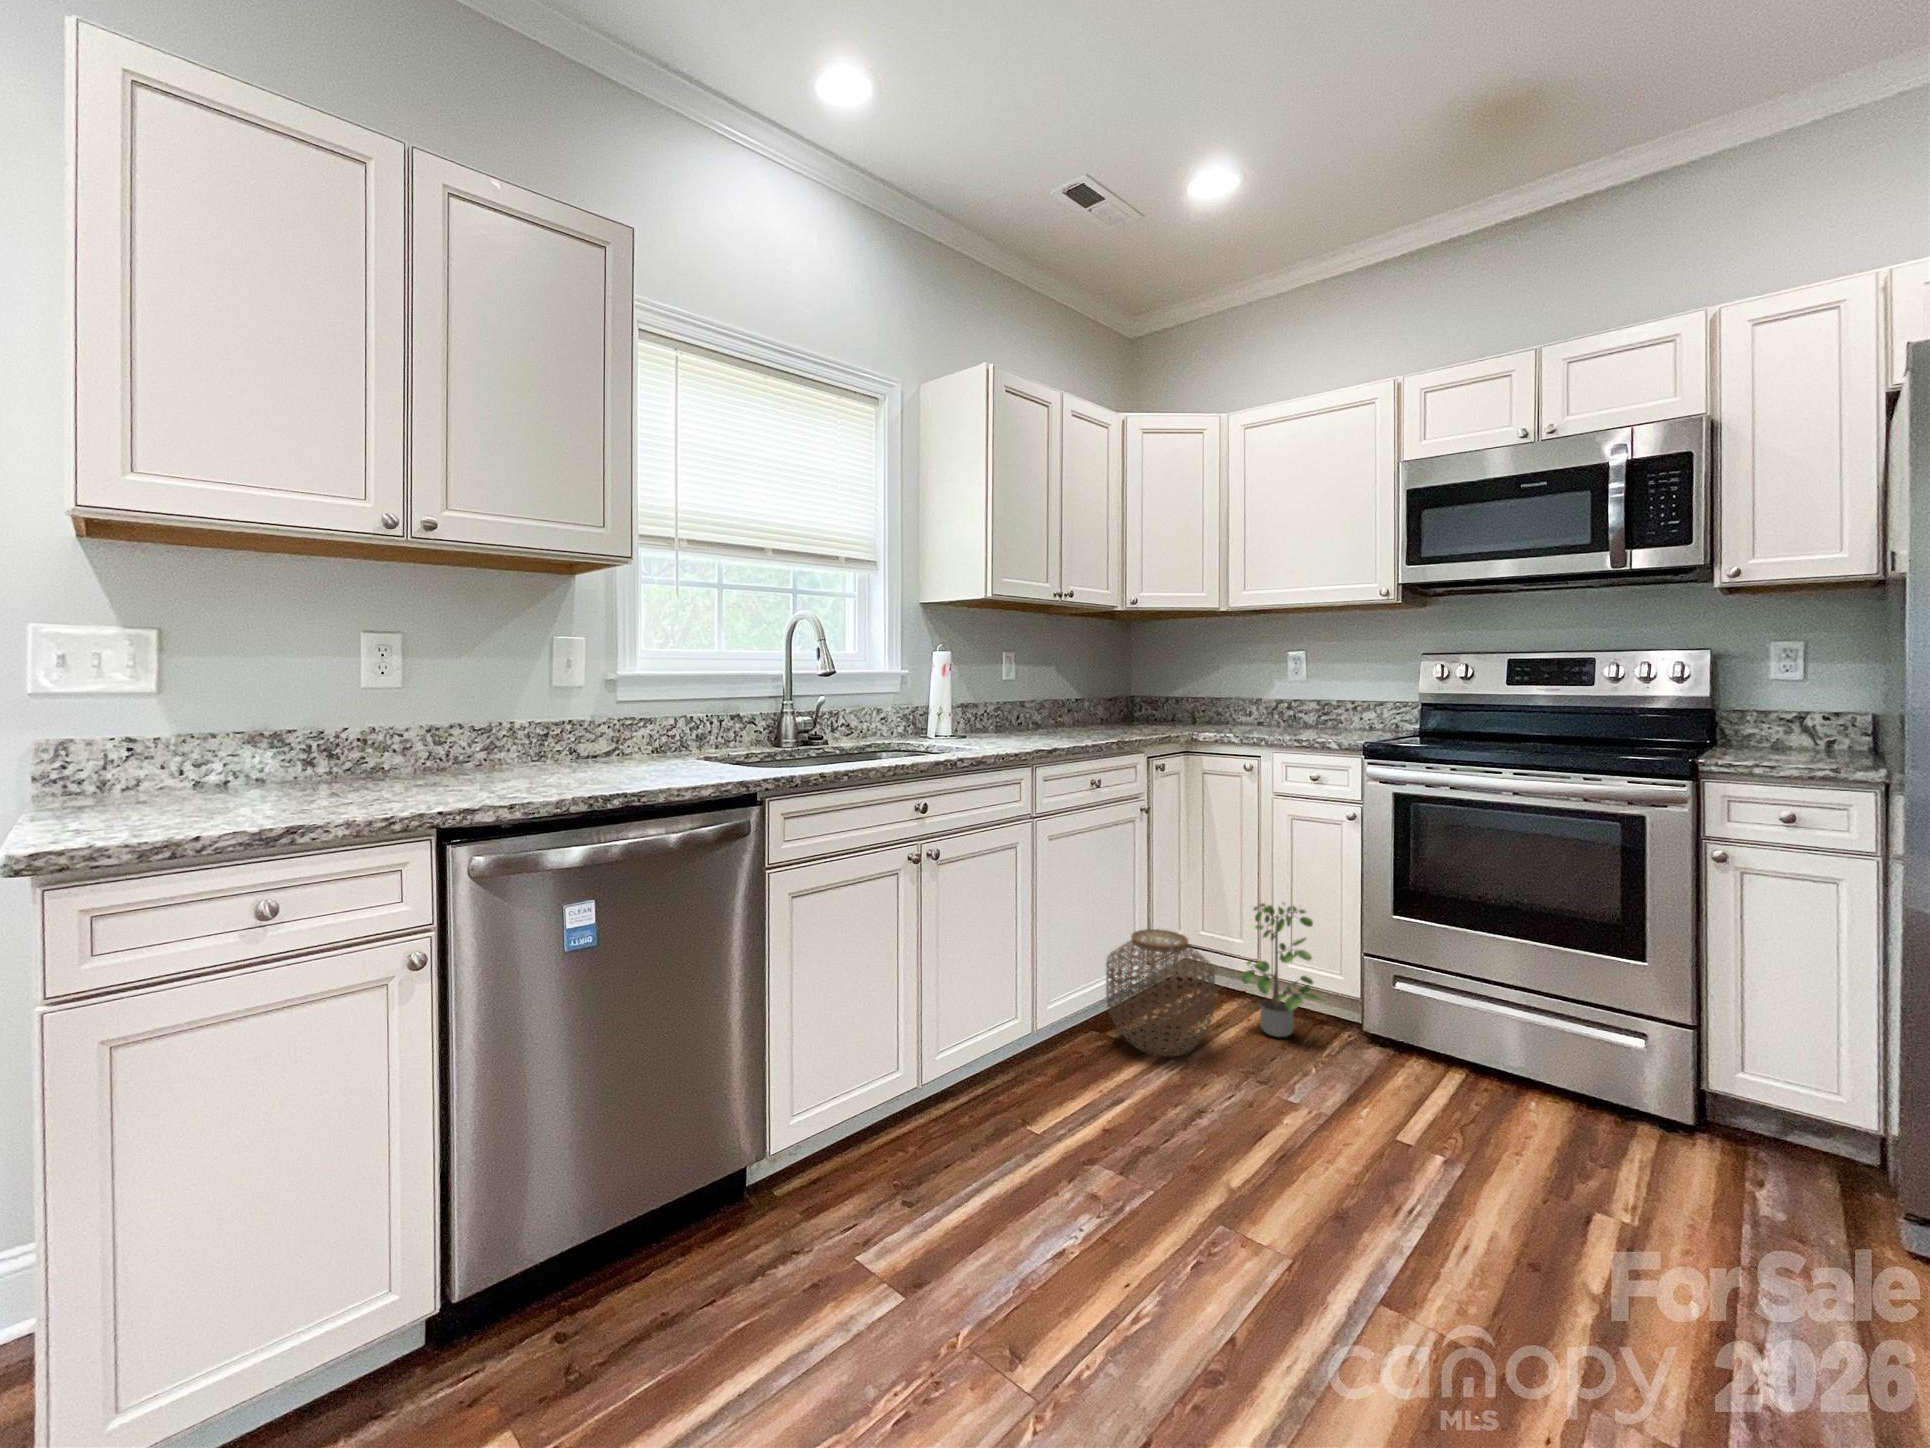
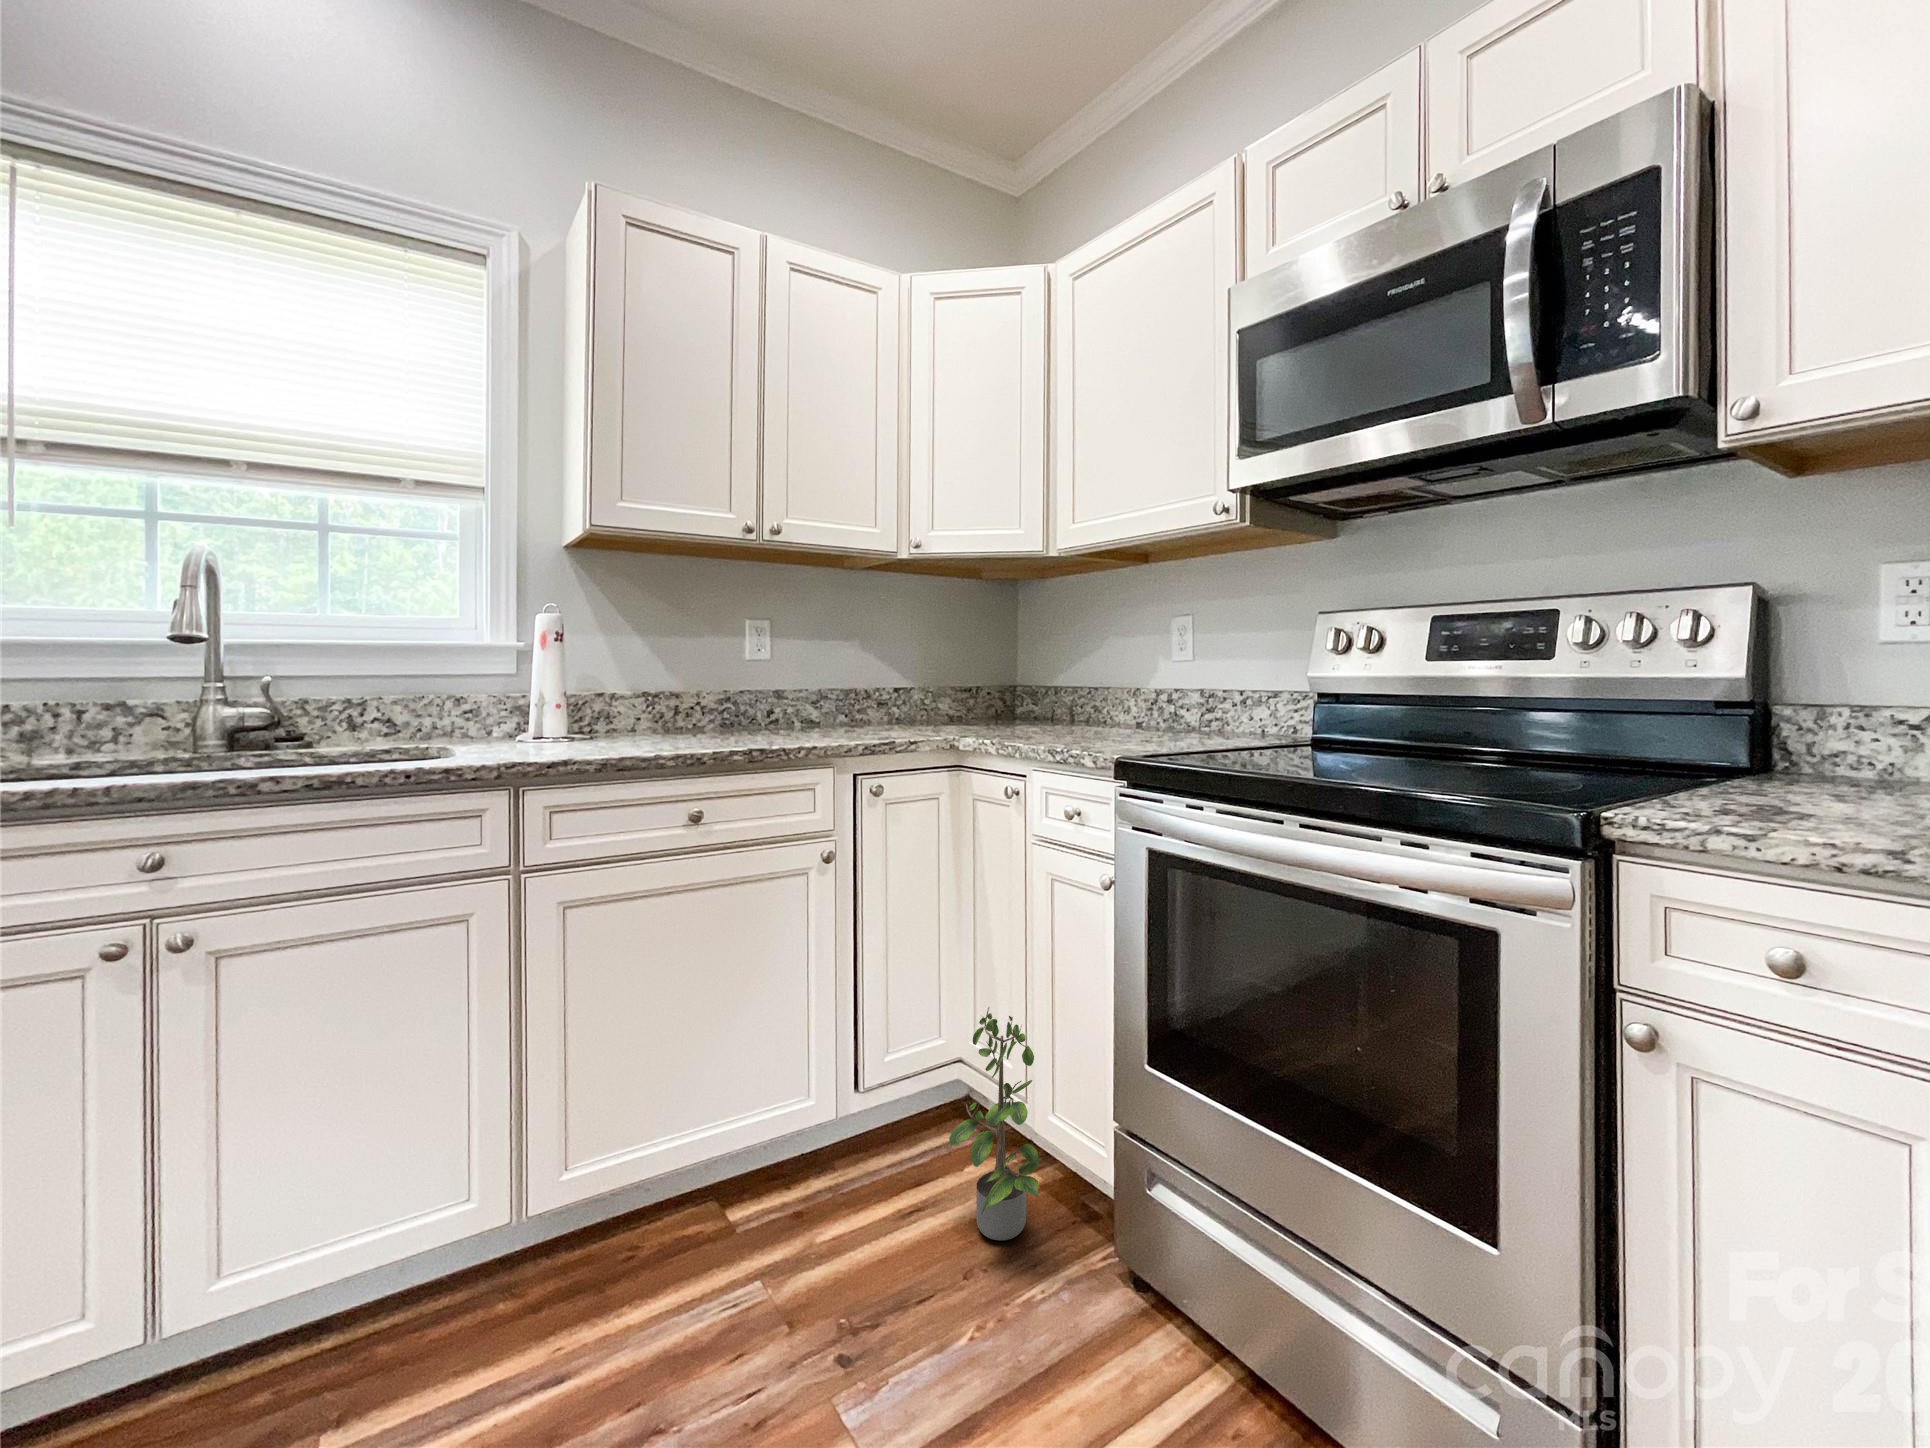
woven basket: present [1106,929,1215,1056] -> none [700,1047,875,1271]

